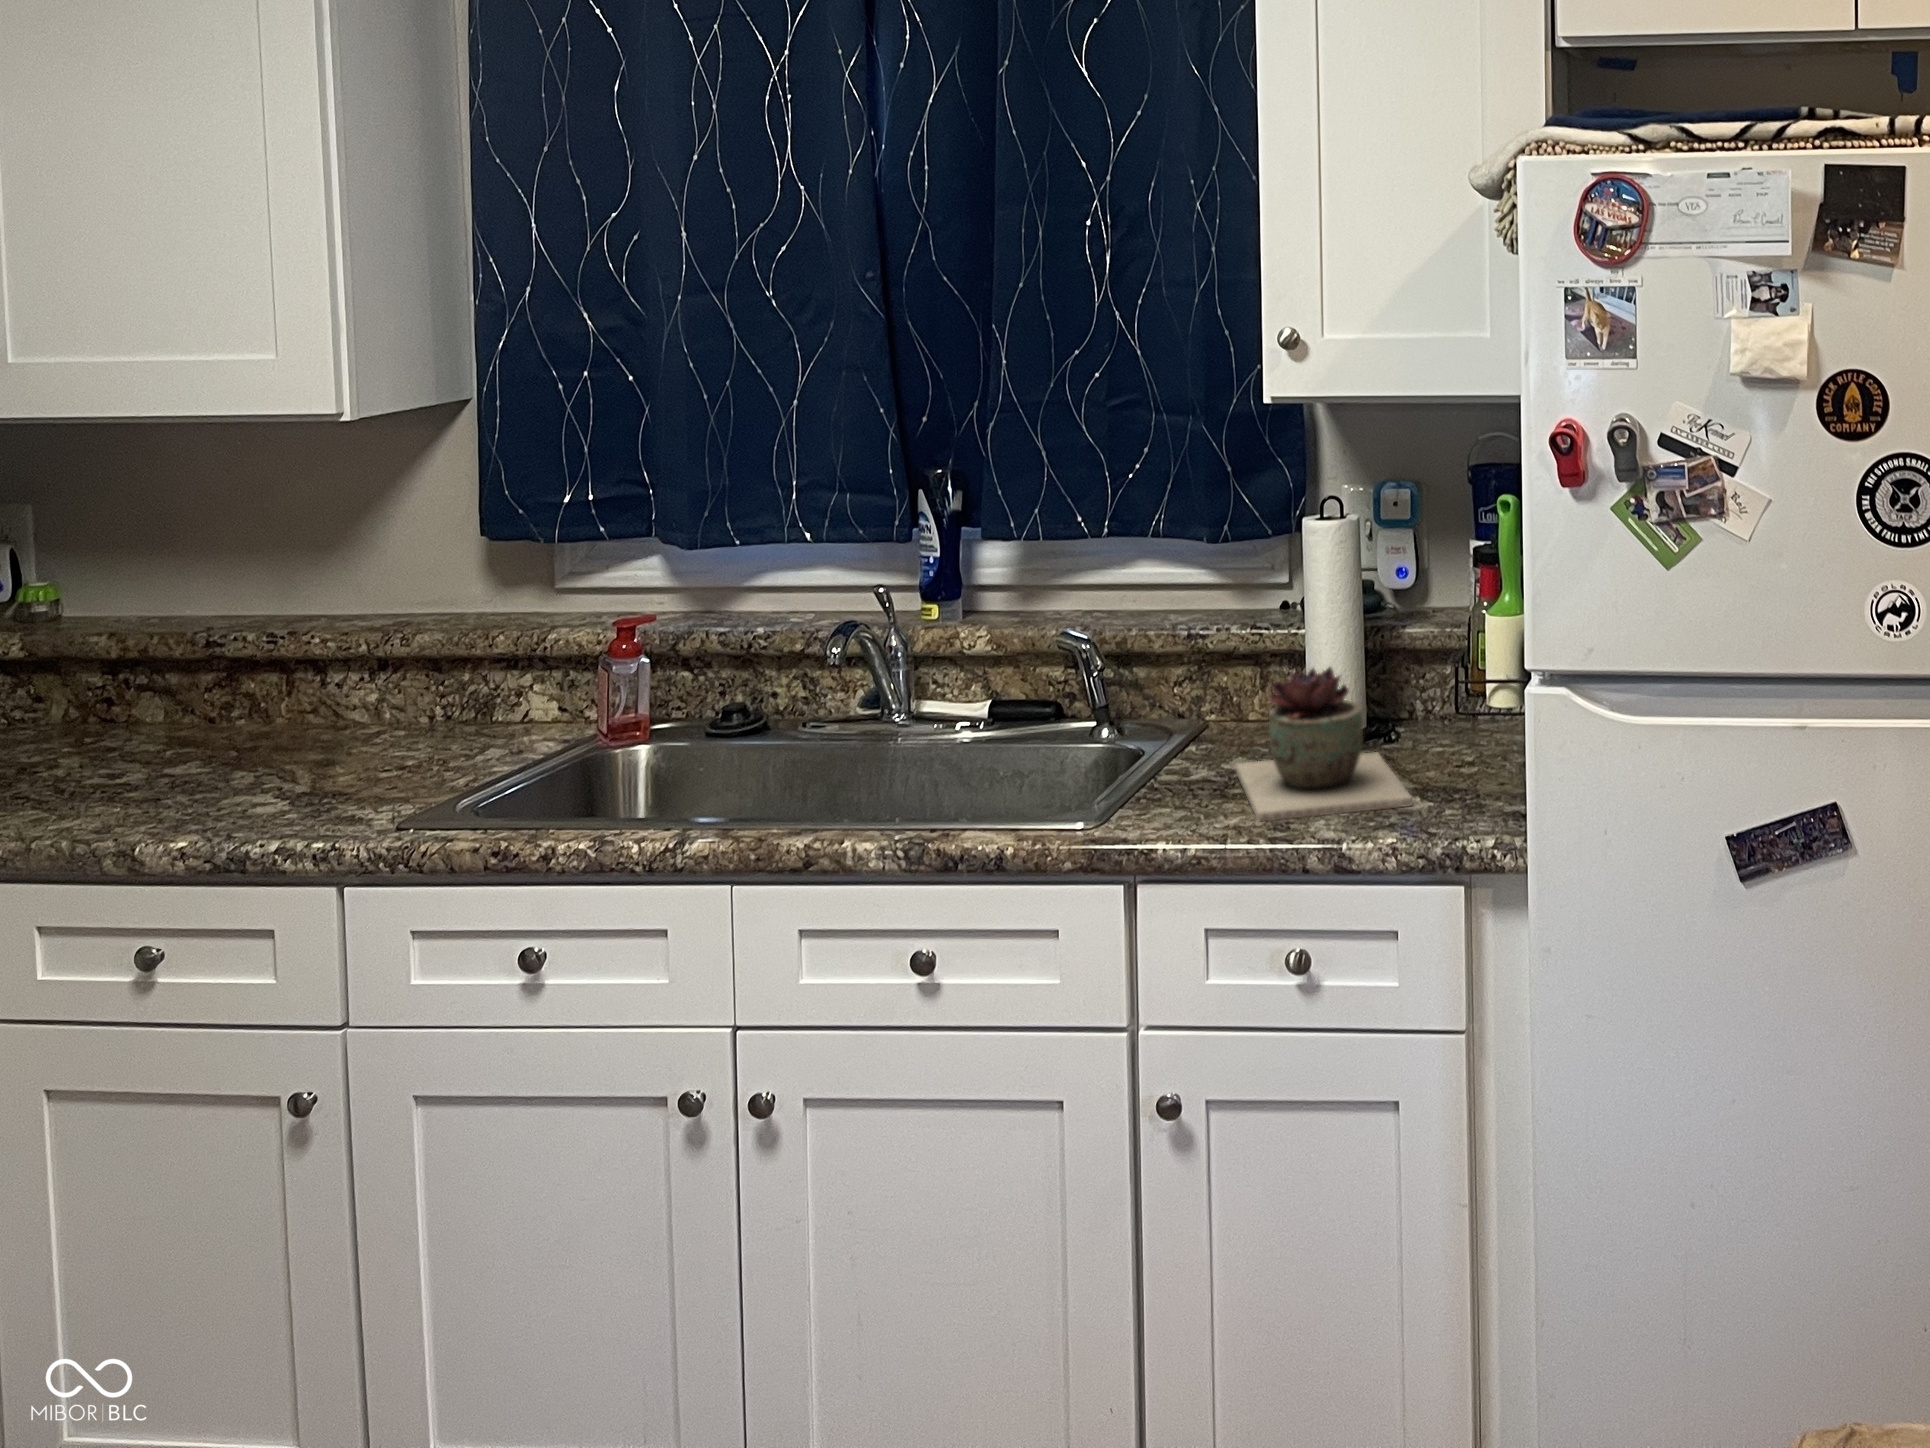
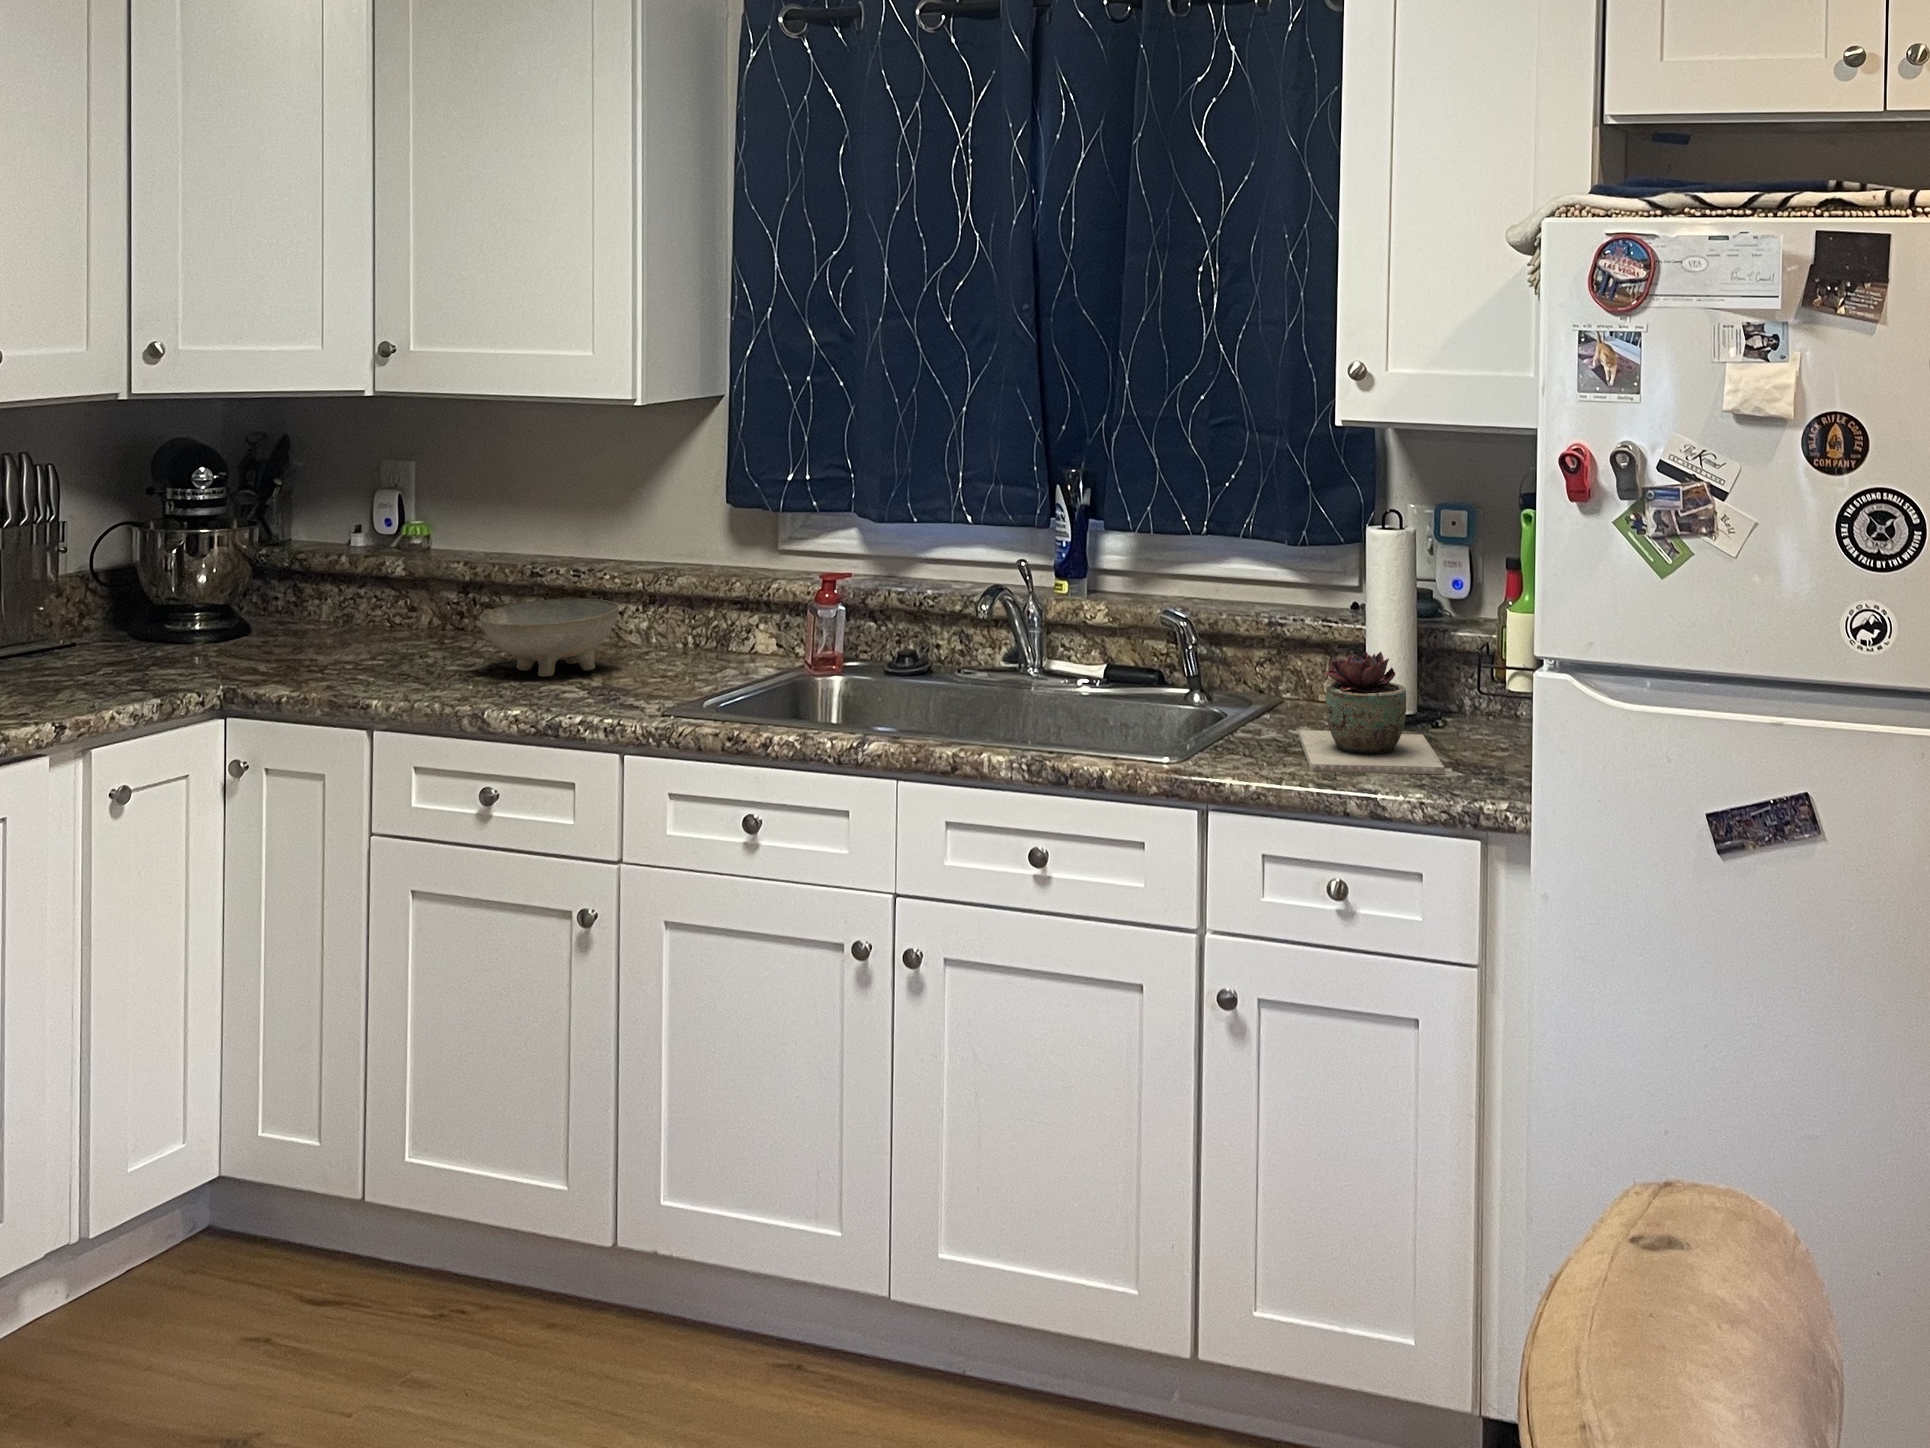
bowl: none [113,674,333,789] -> present [480,598,620,677]

